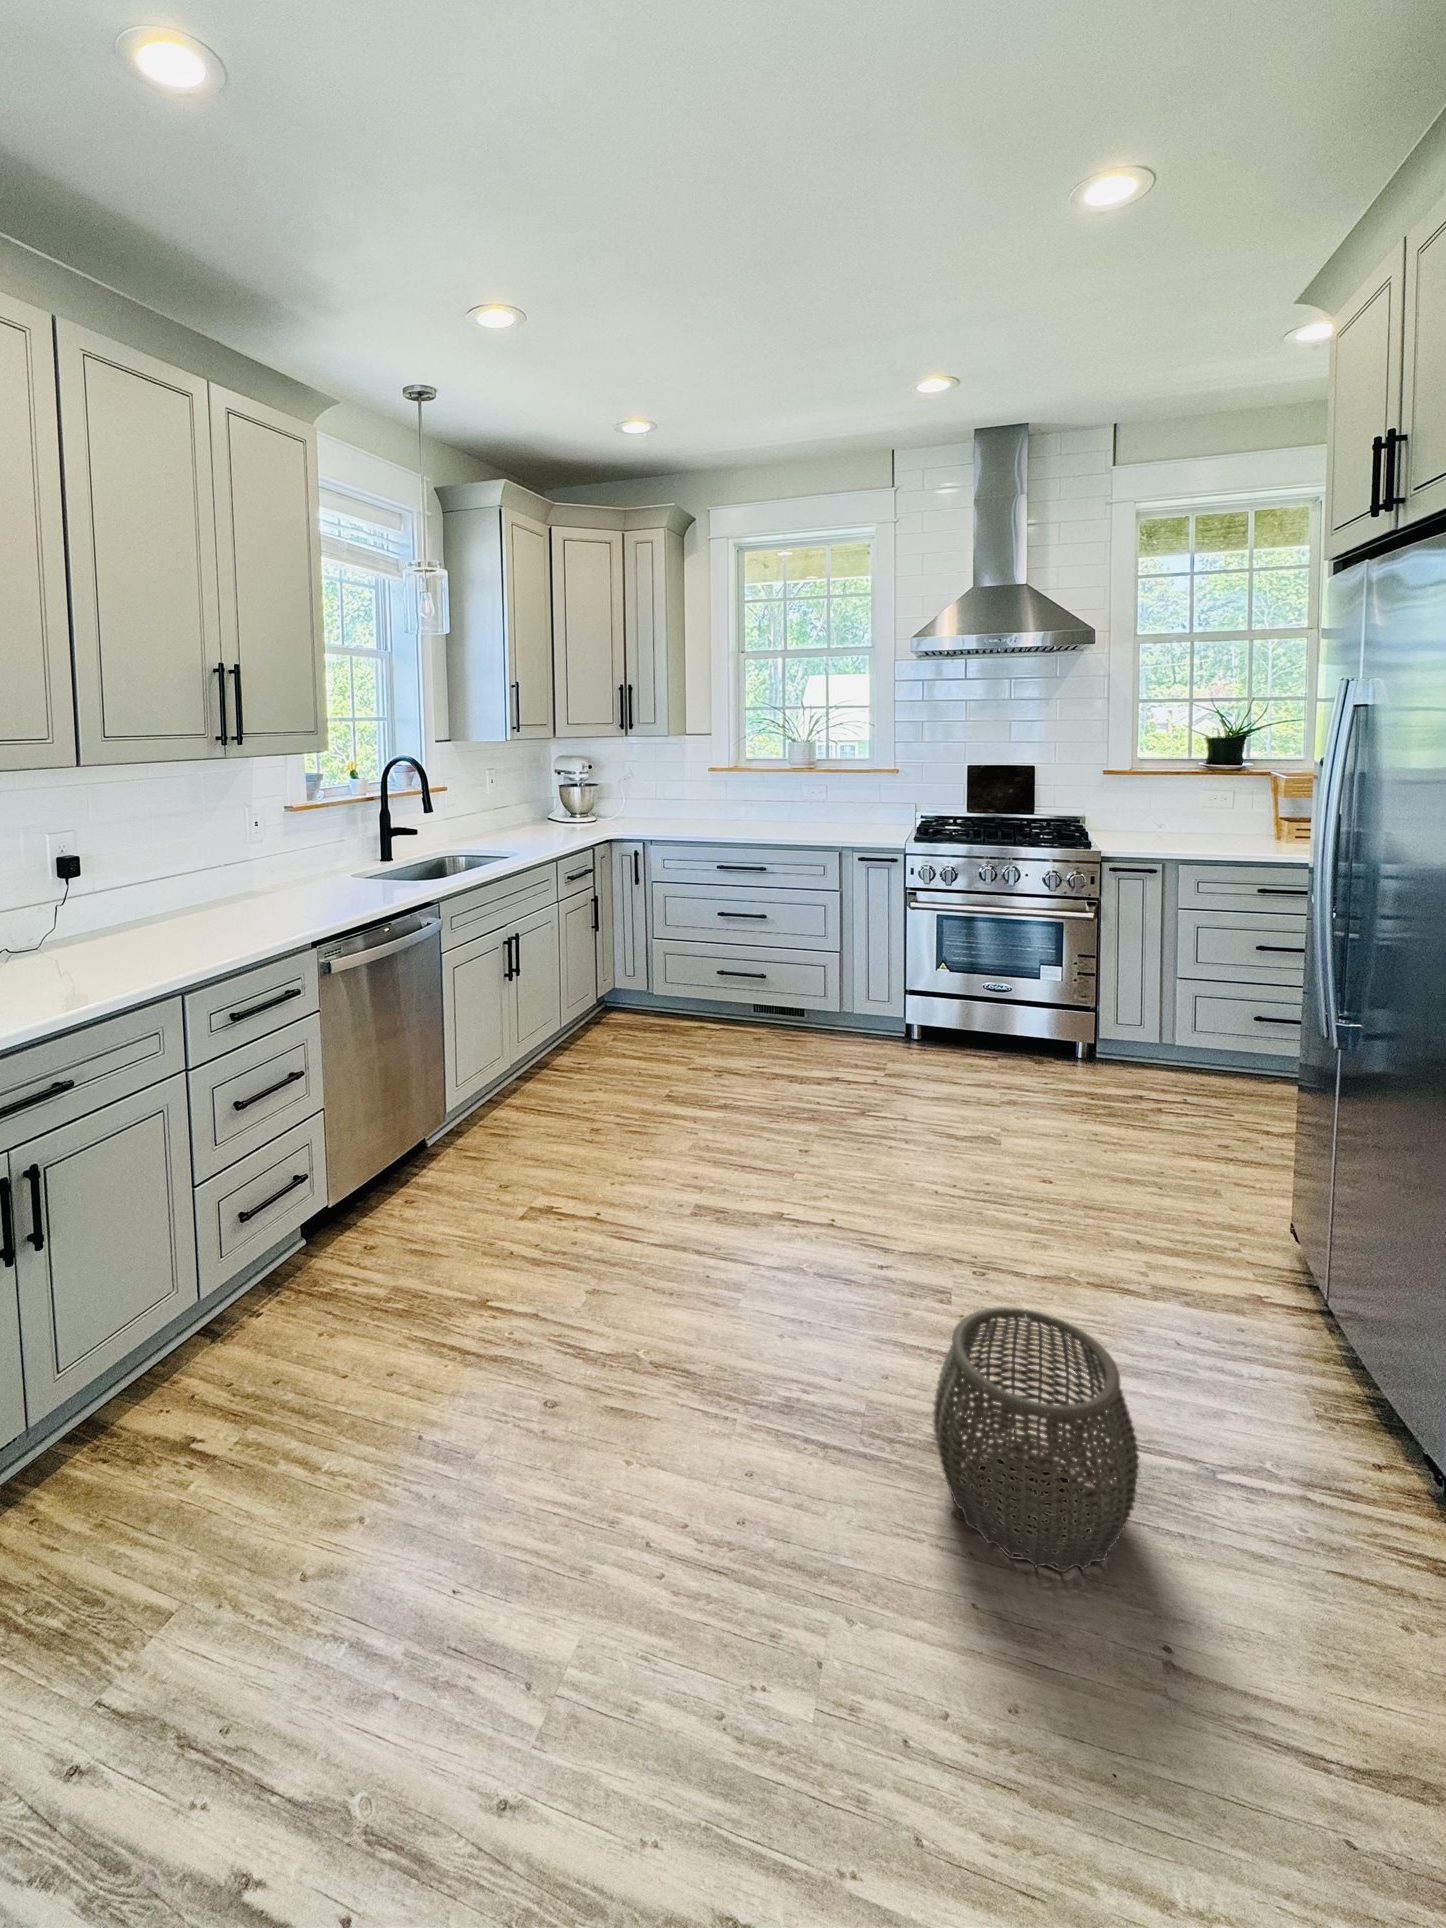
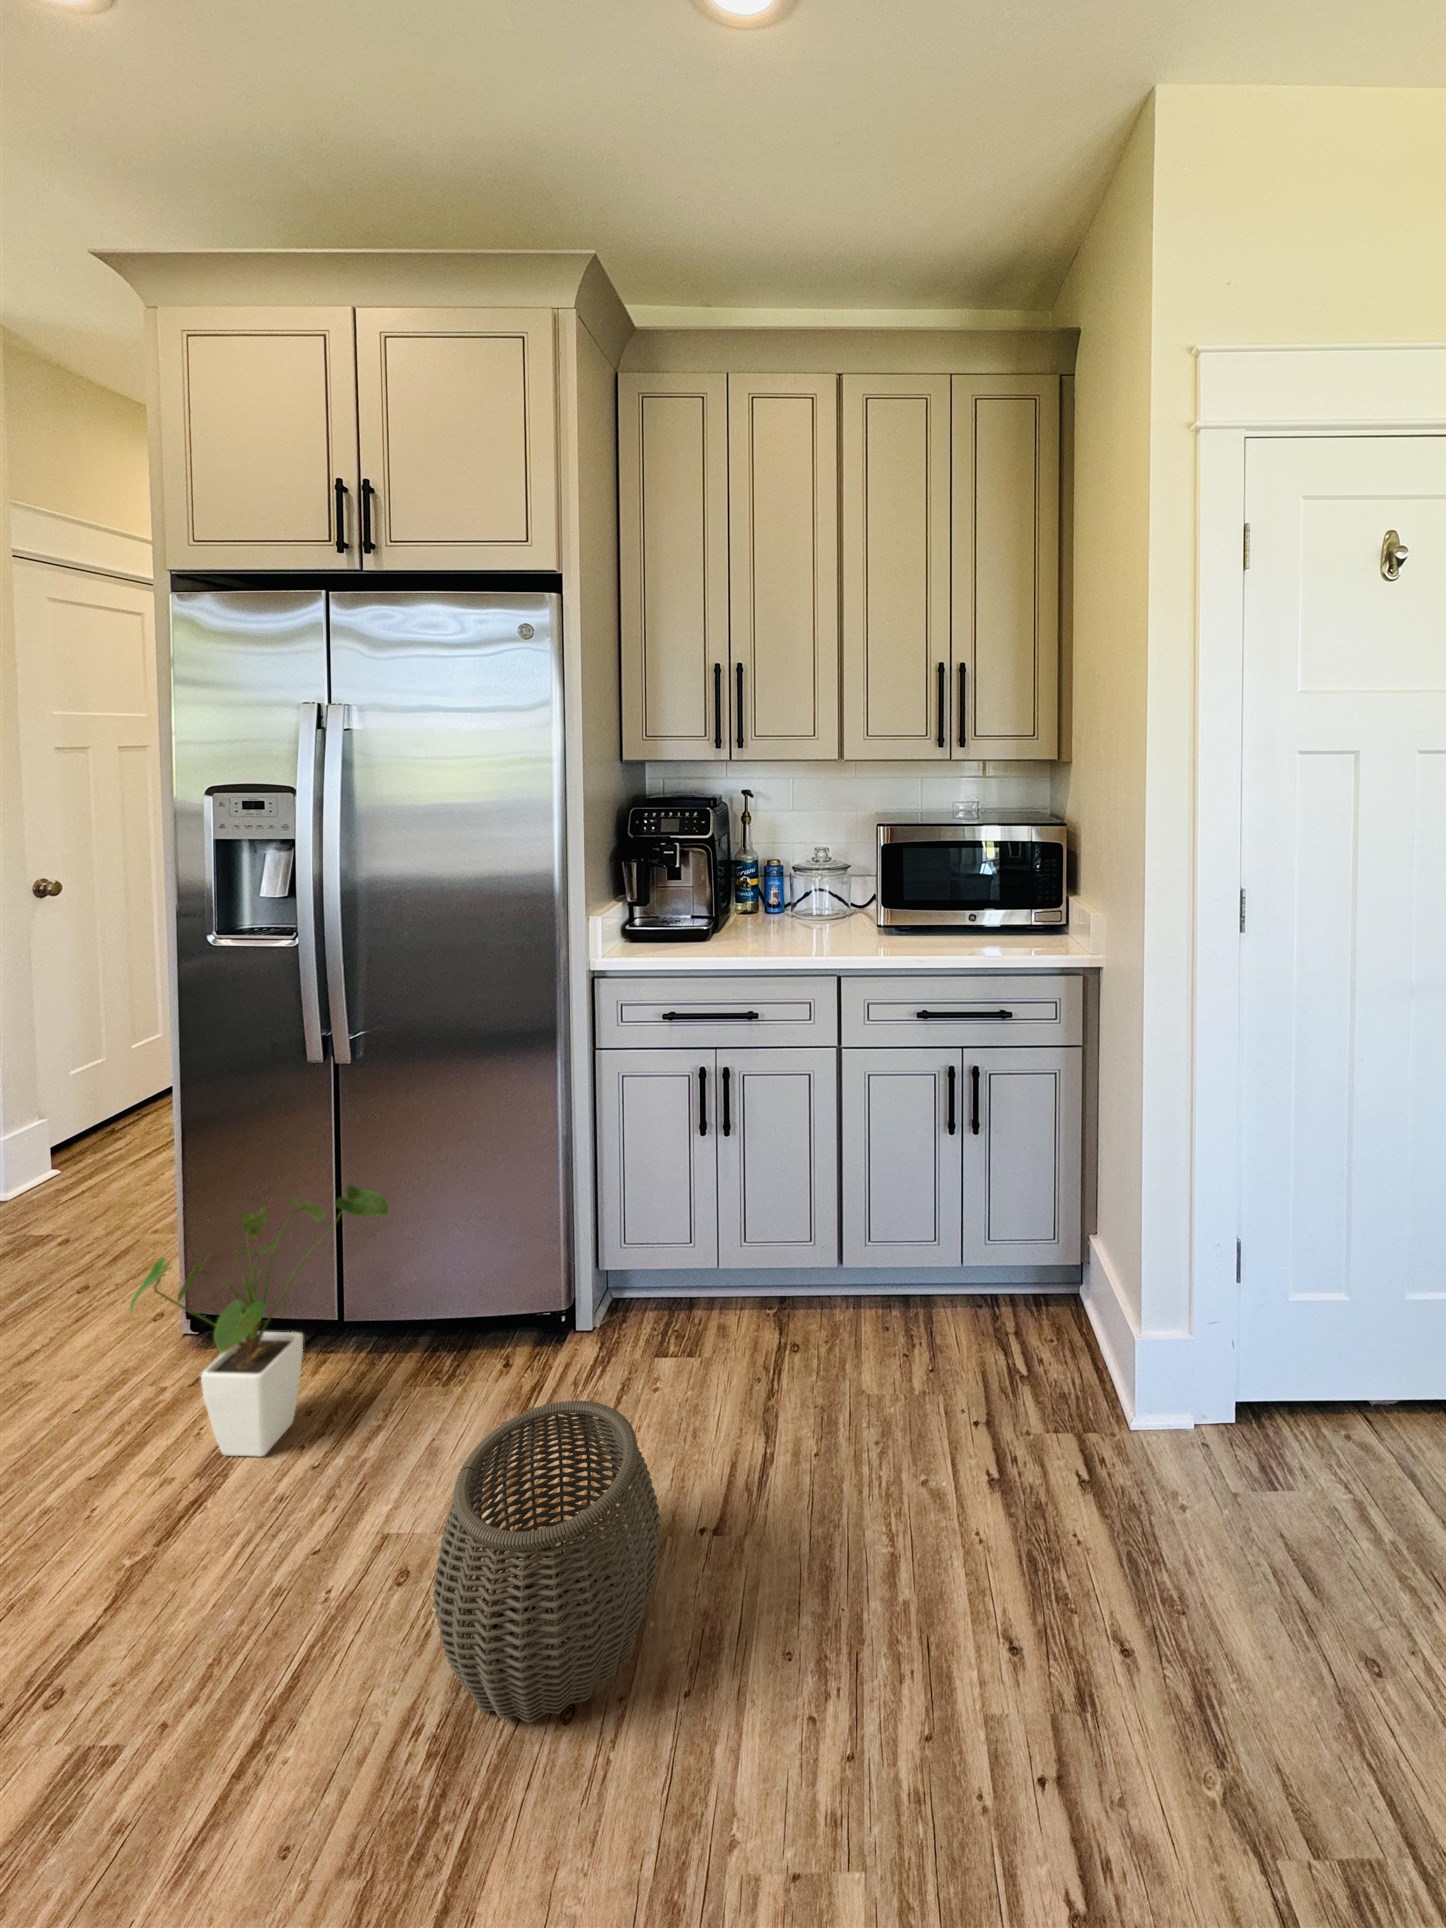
house plant: none [1103,1098,1315,1321] -> present [129,1185,389,1456]

